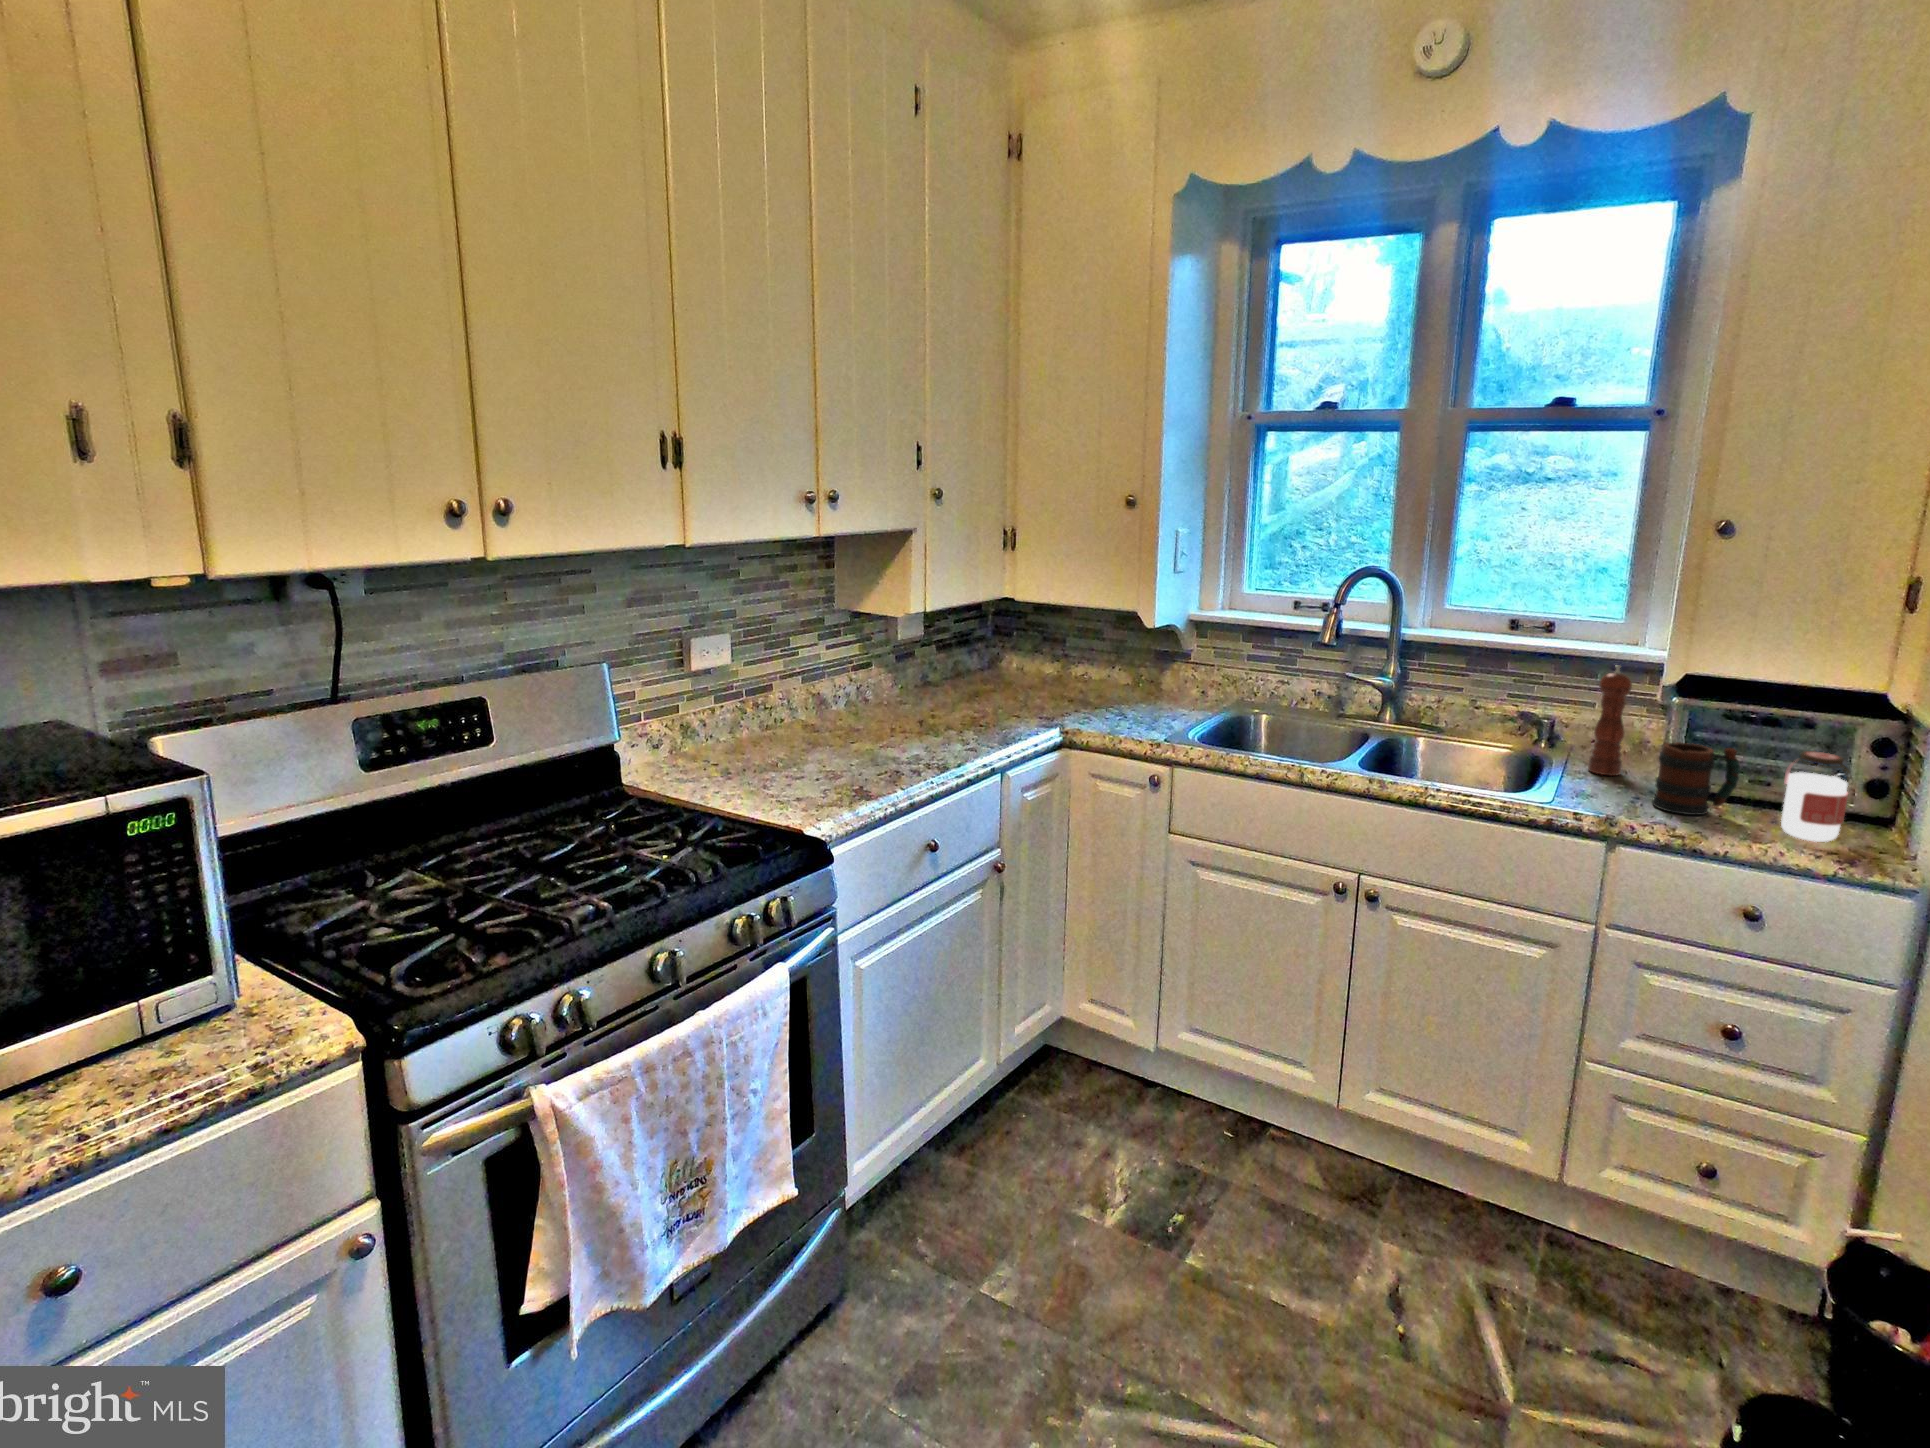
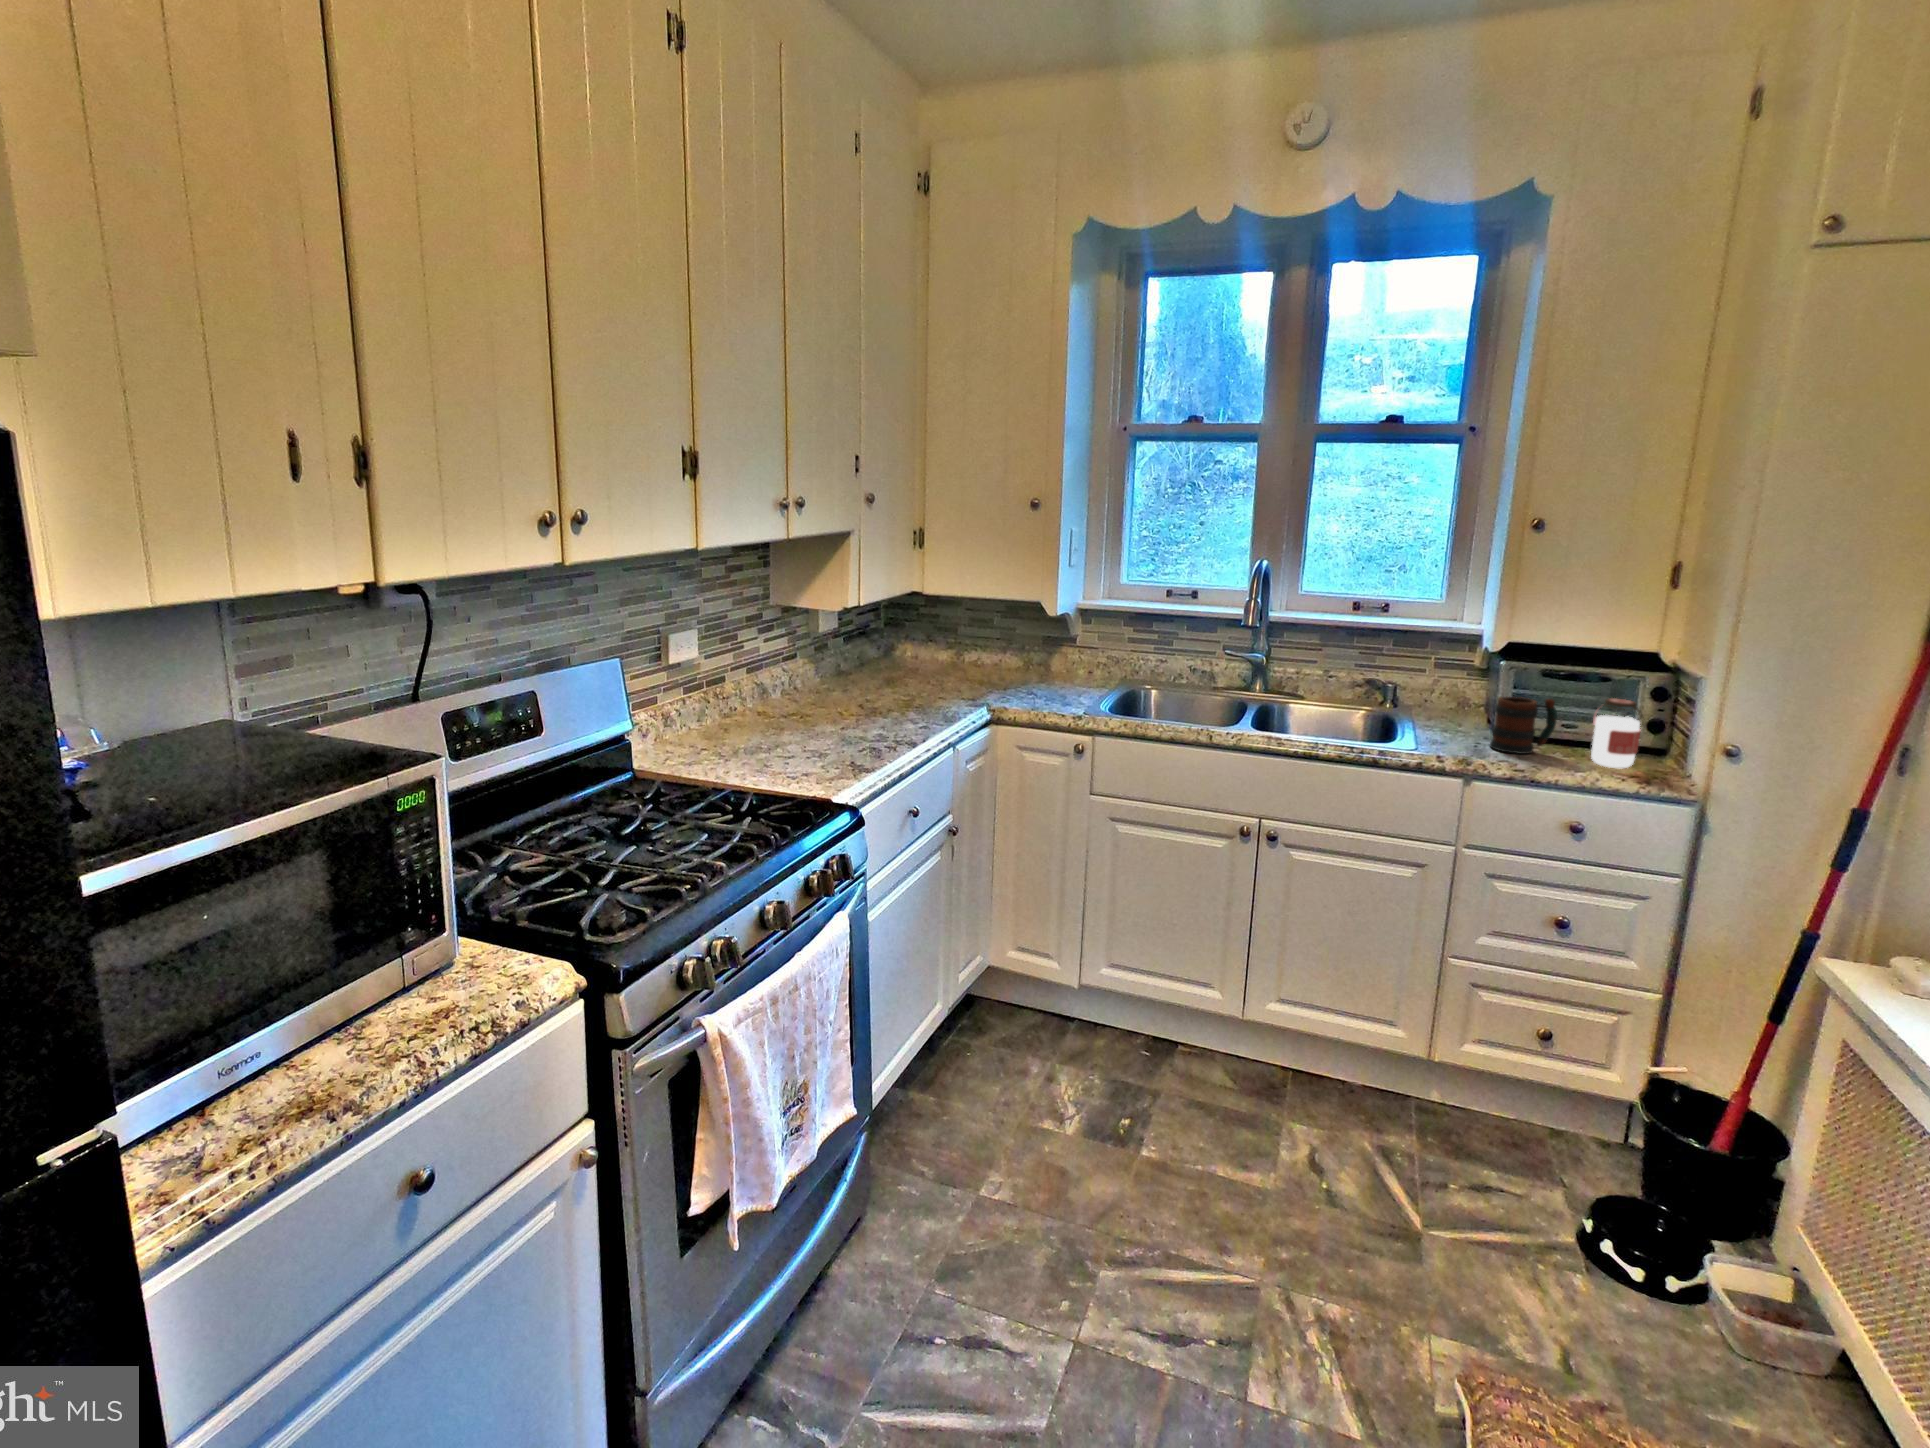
pepper mill: present [1588,665,1632,776] -> none [1430,637,1464,727]

